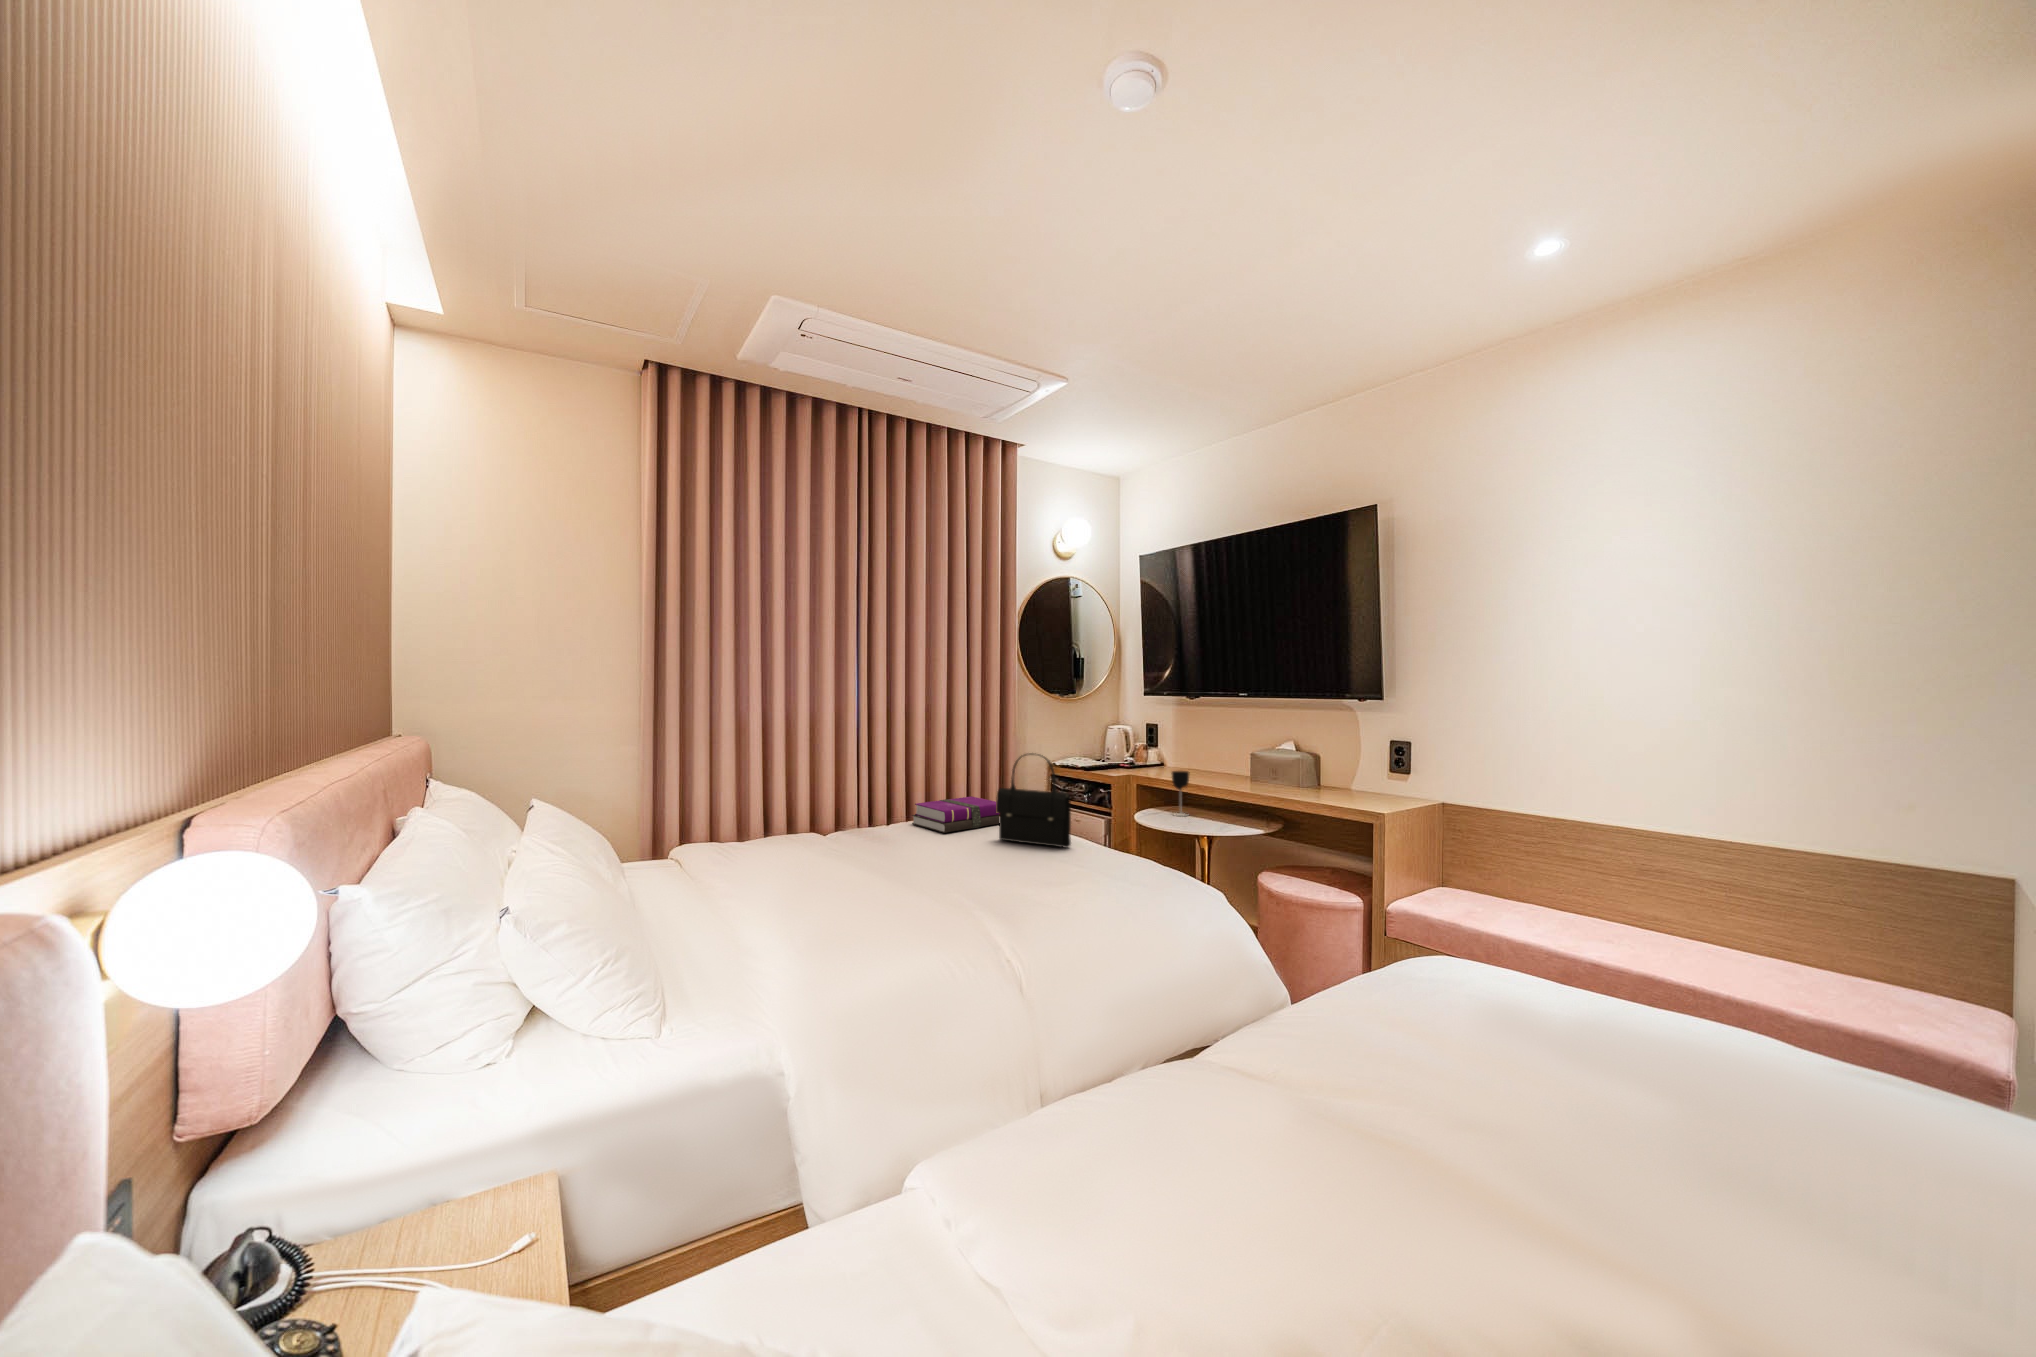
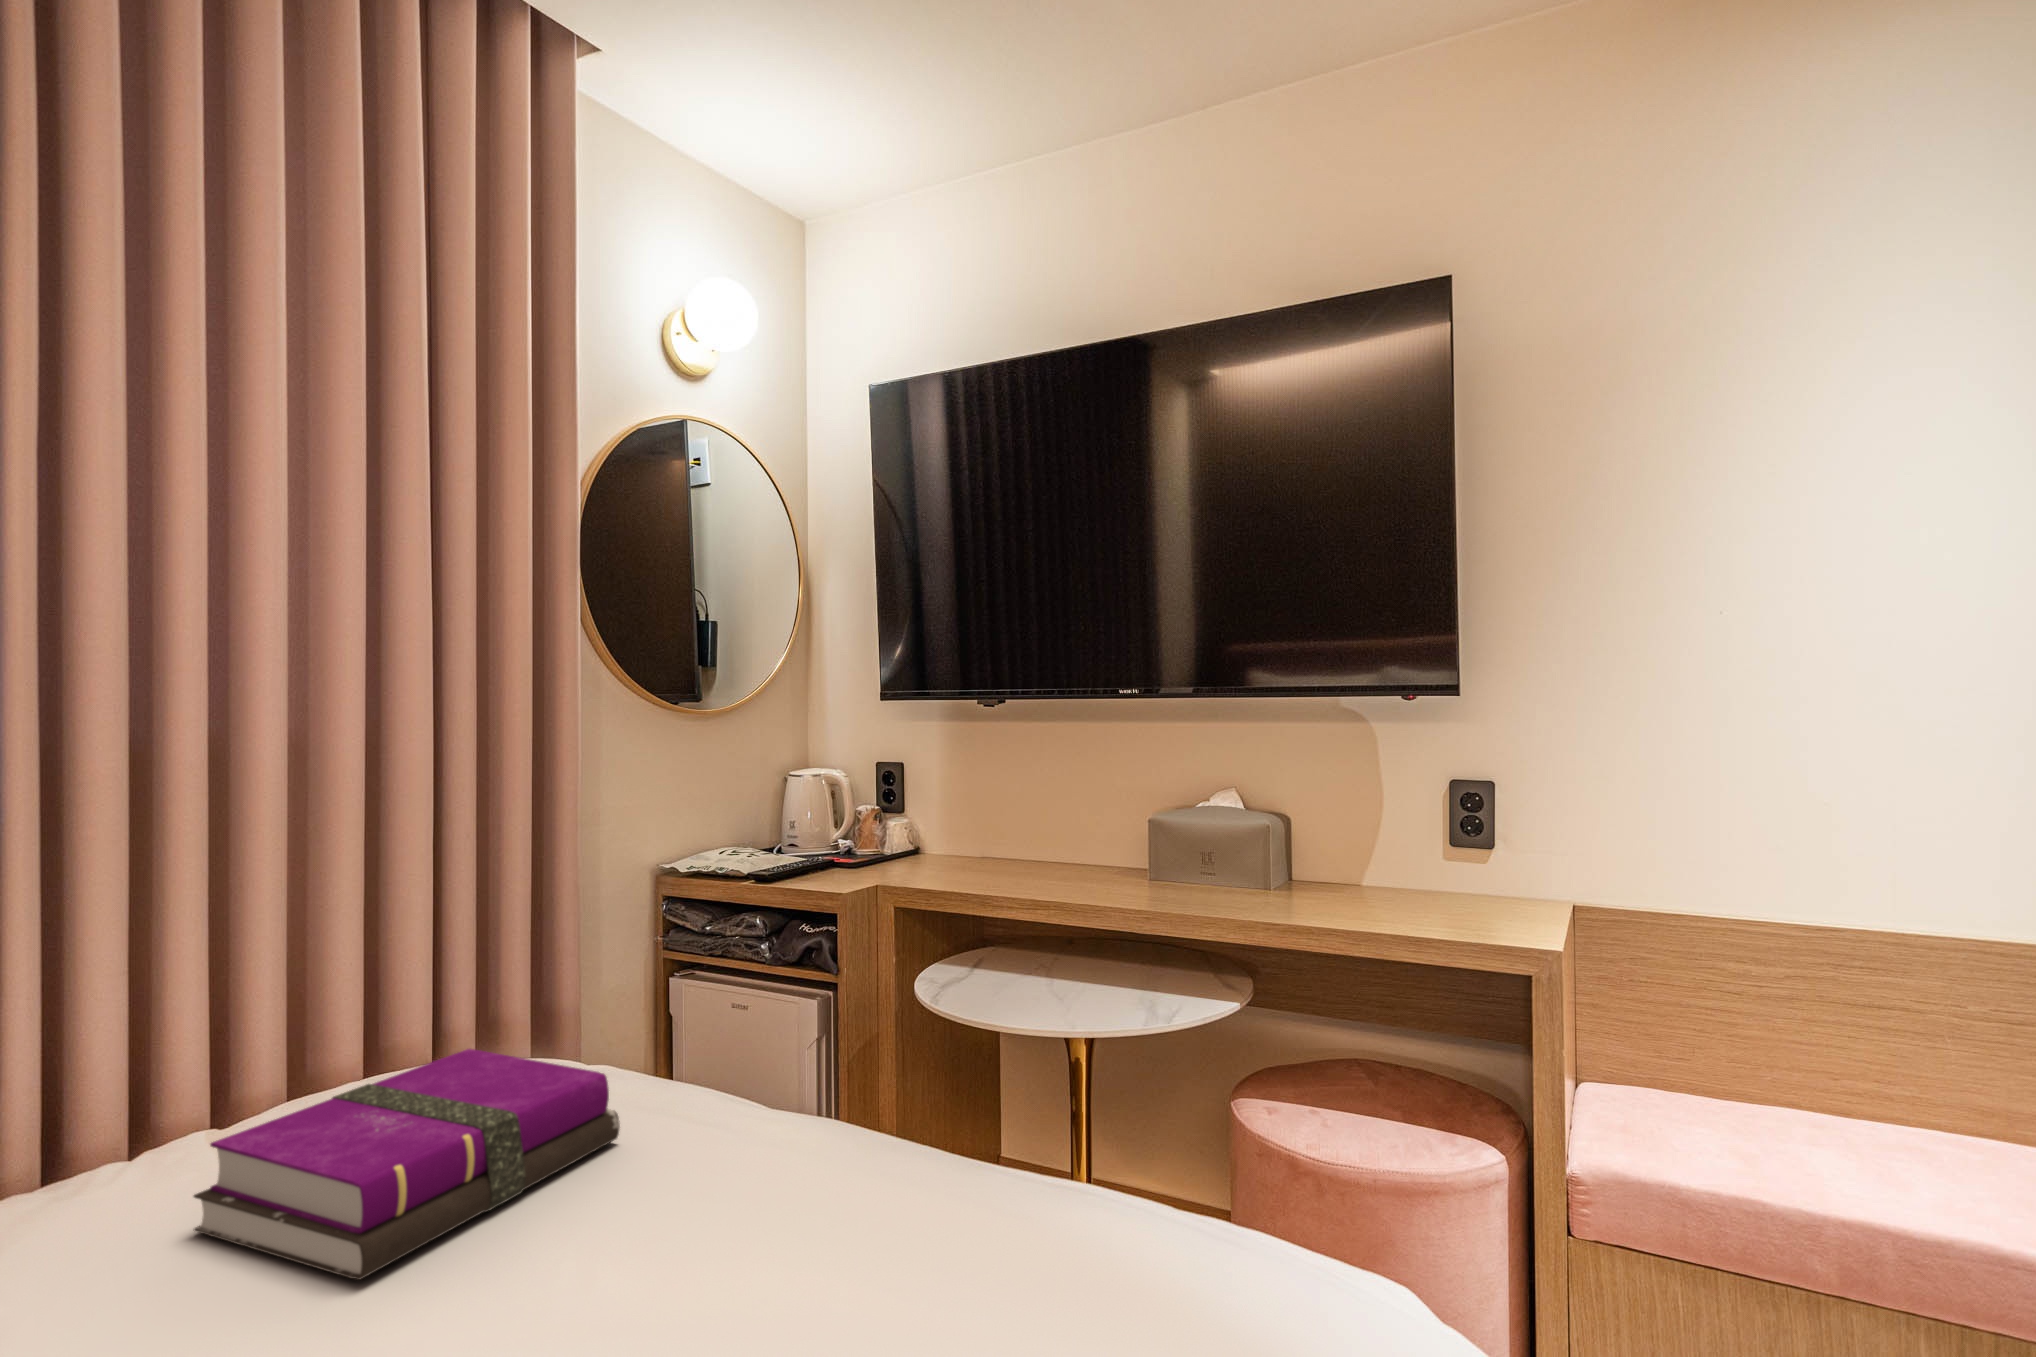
handbag: present [996,753,1071,848] -> none [620,909,947,1281]
wine glass: present [1171,771,1189,816] -> none [992,870,1032,981]

